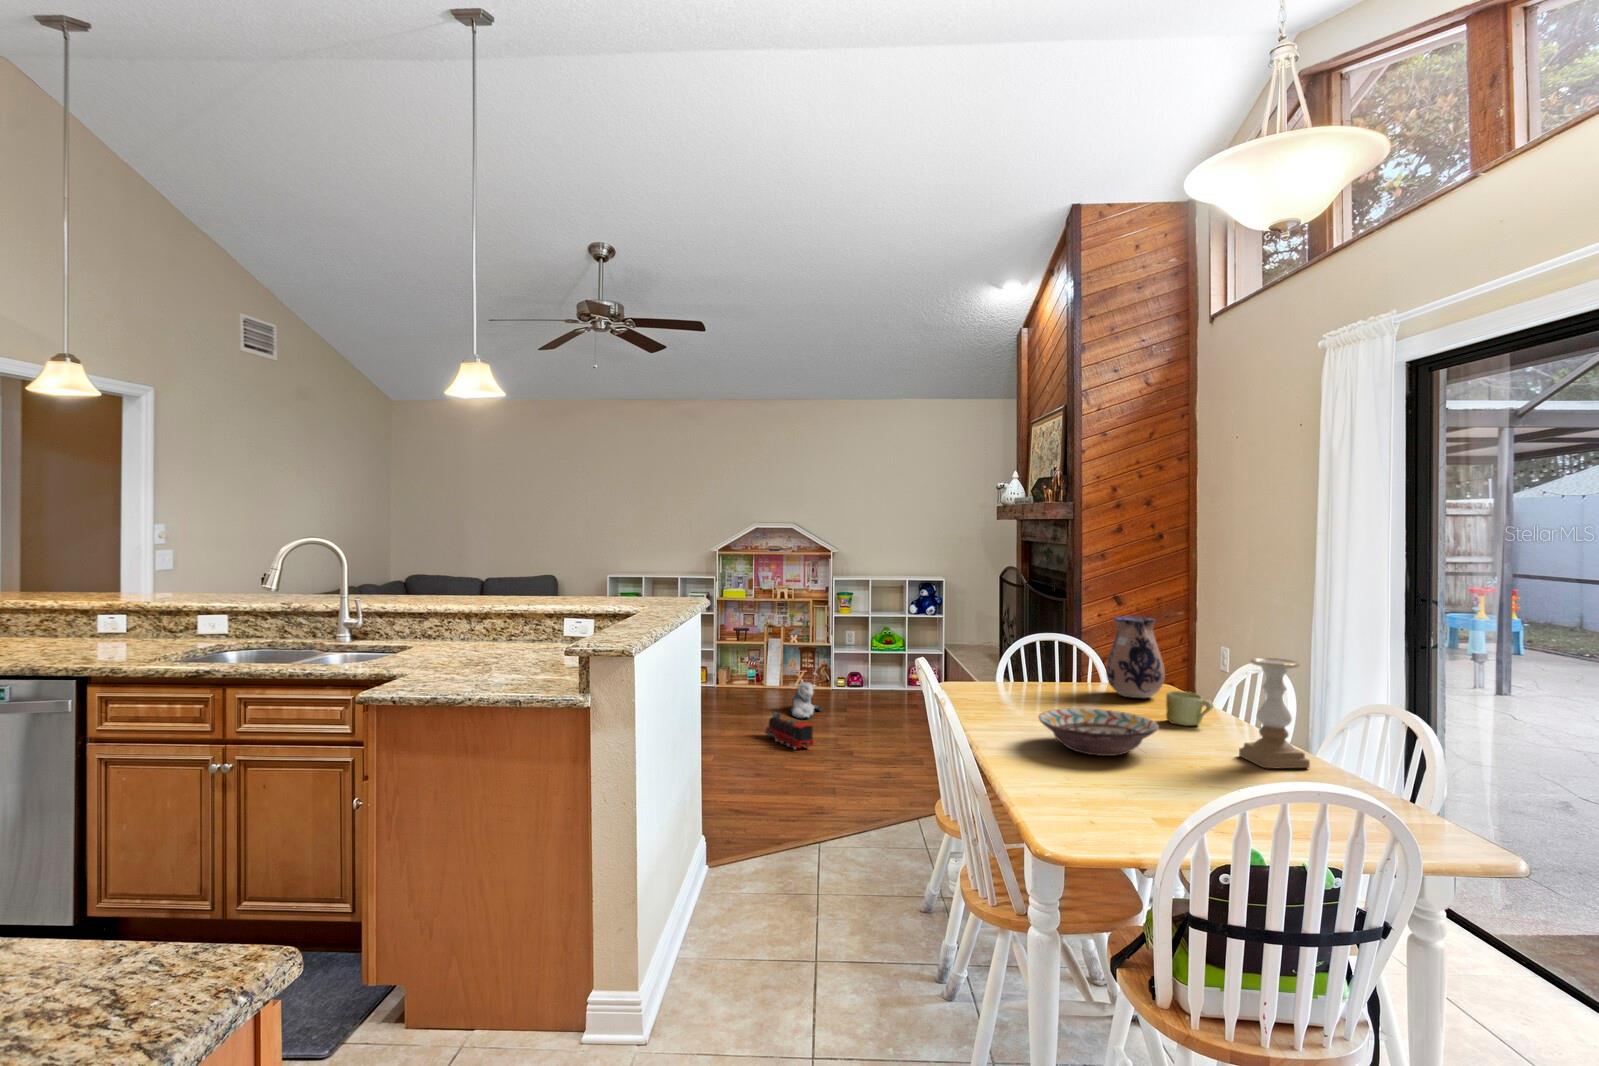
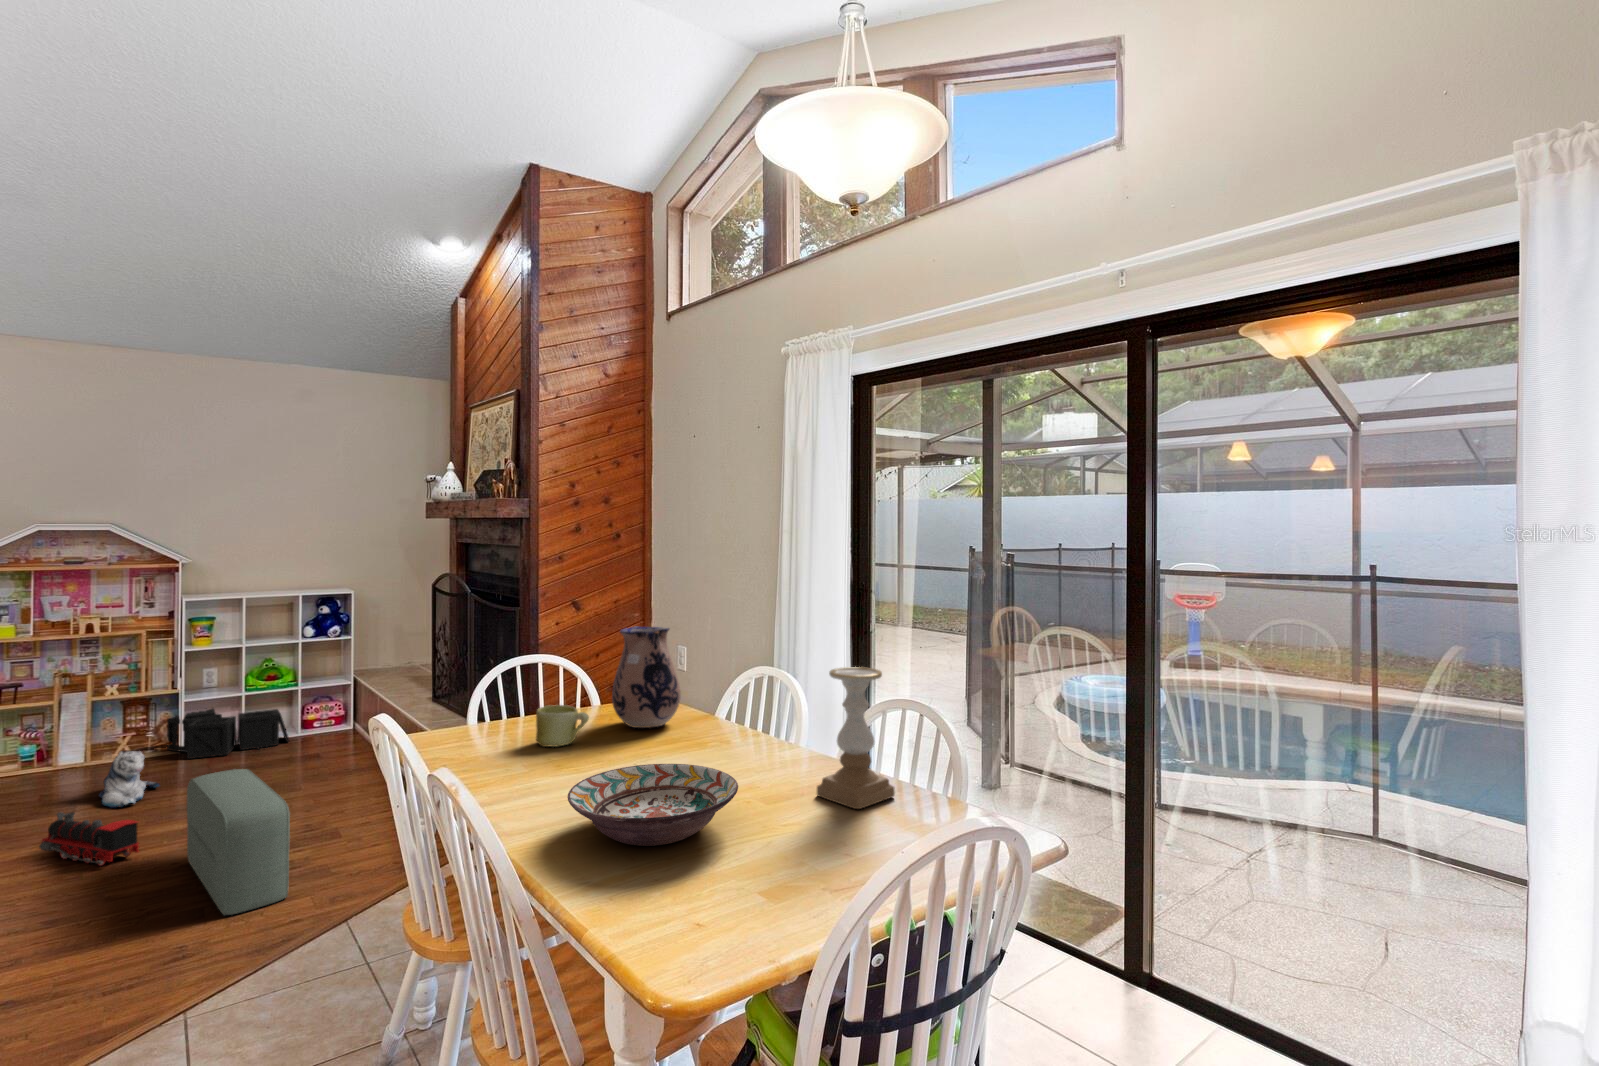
storage bin: none [825,661,900,698] -> present [167,708,289,759]
mug: present [1166,691,1213,725] -> present [536,705,589,747]
pouf: none [839,700,897,793] -> present [187,769,290,915]

